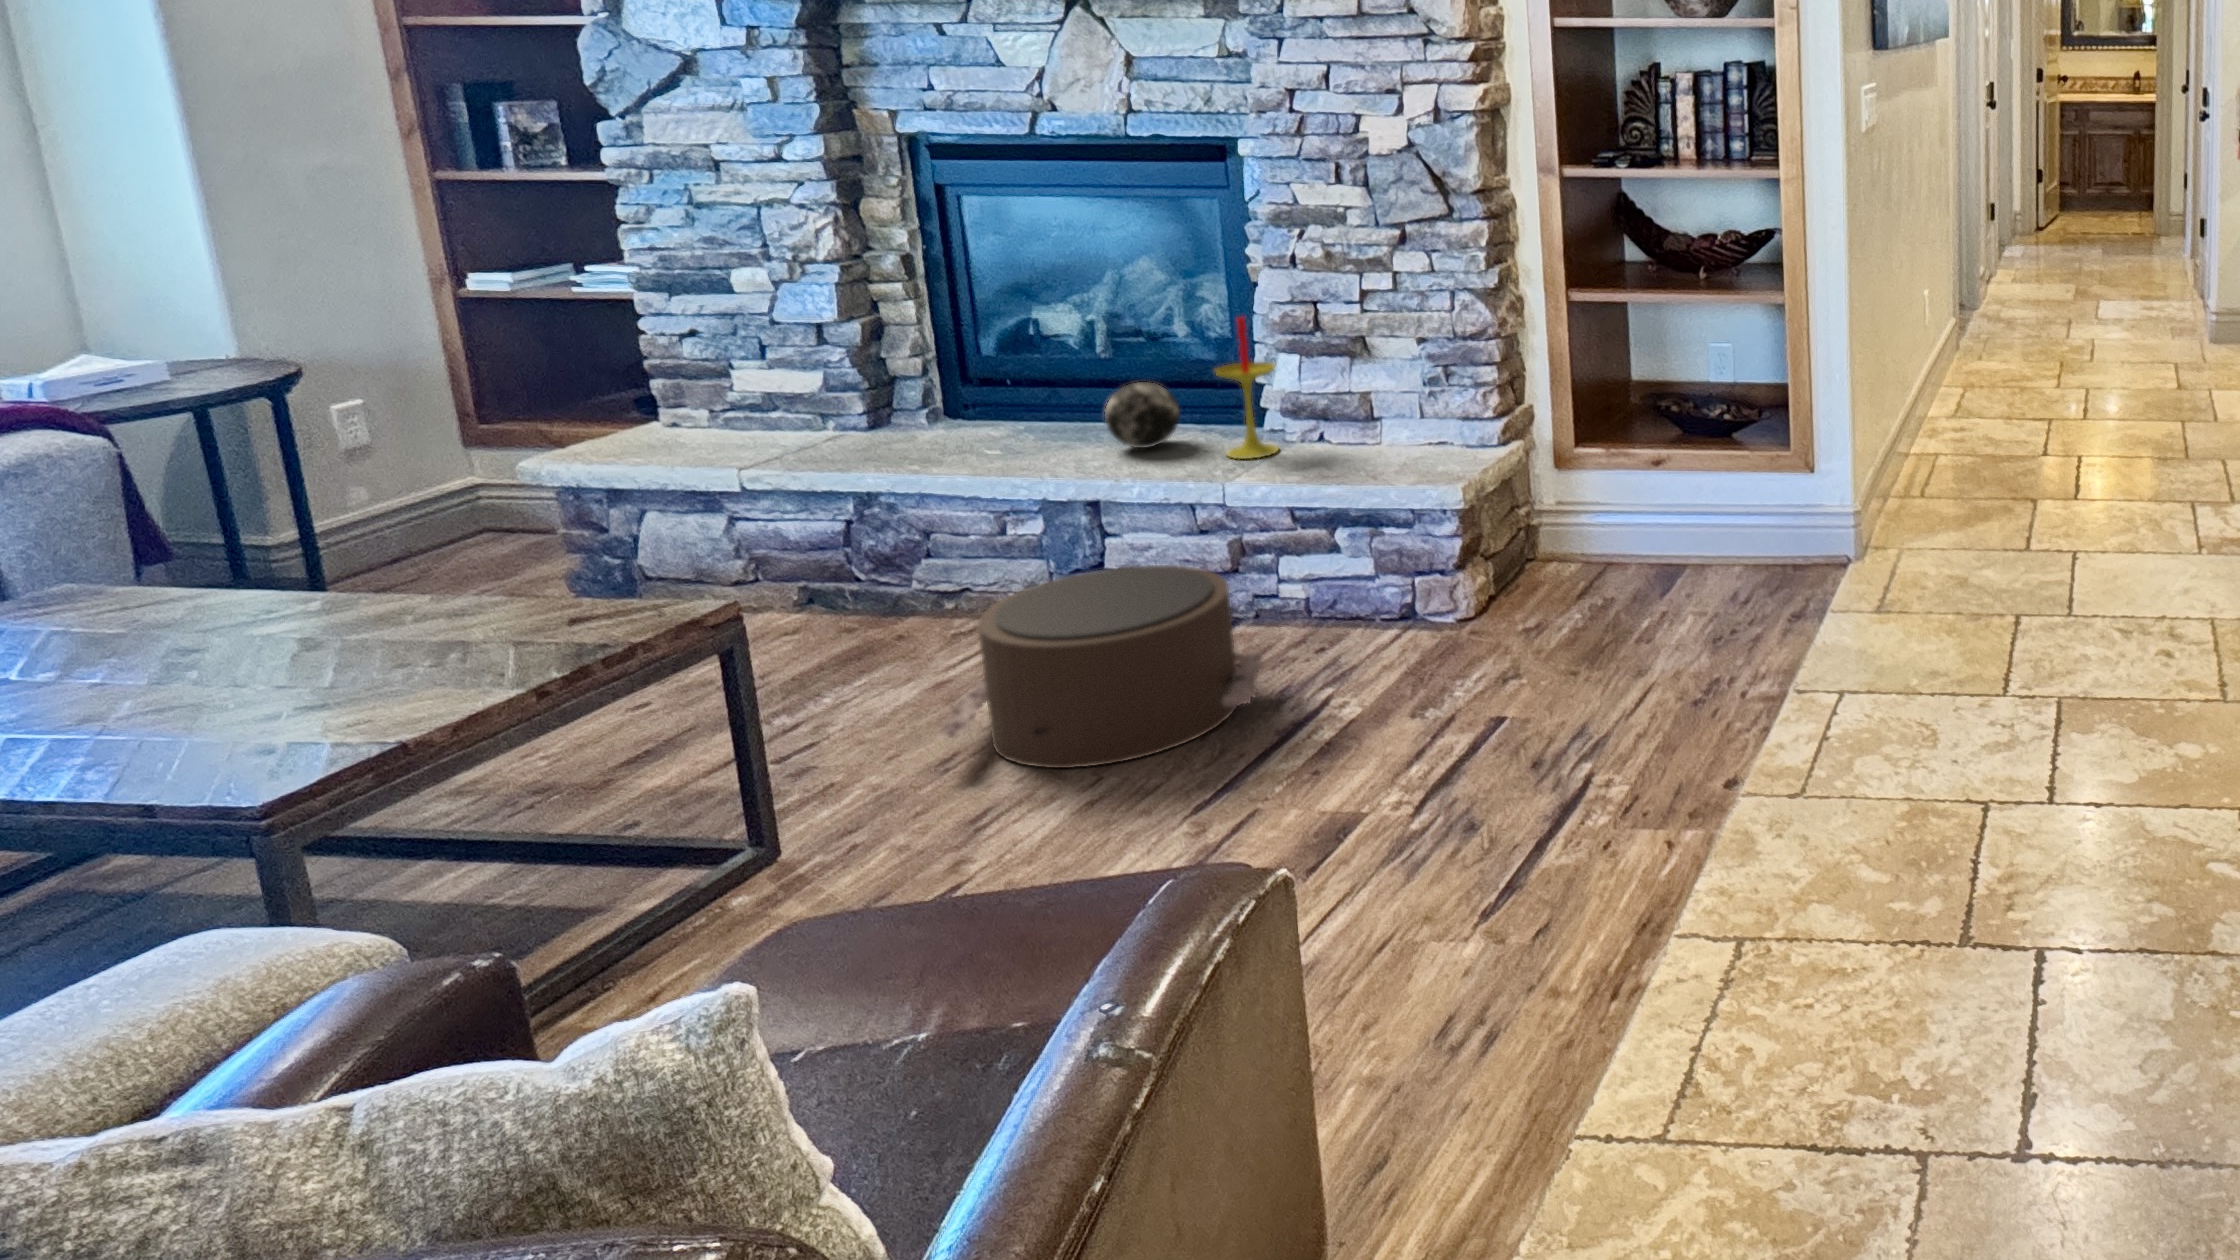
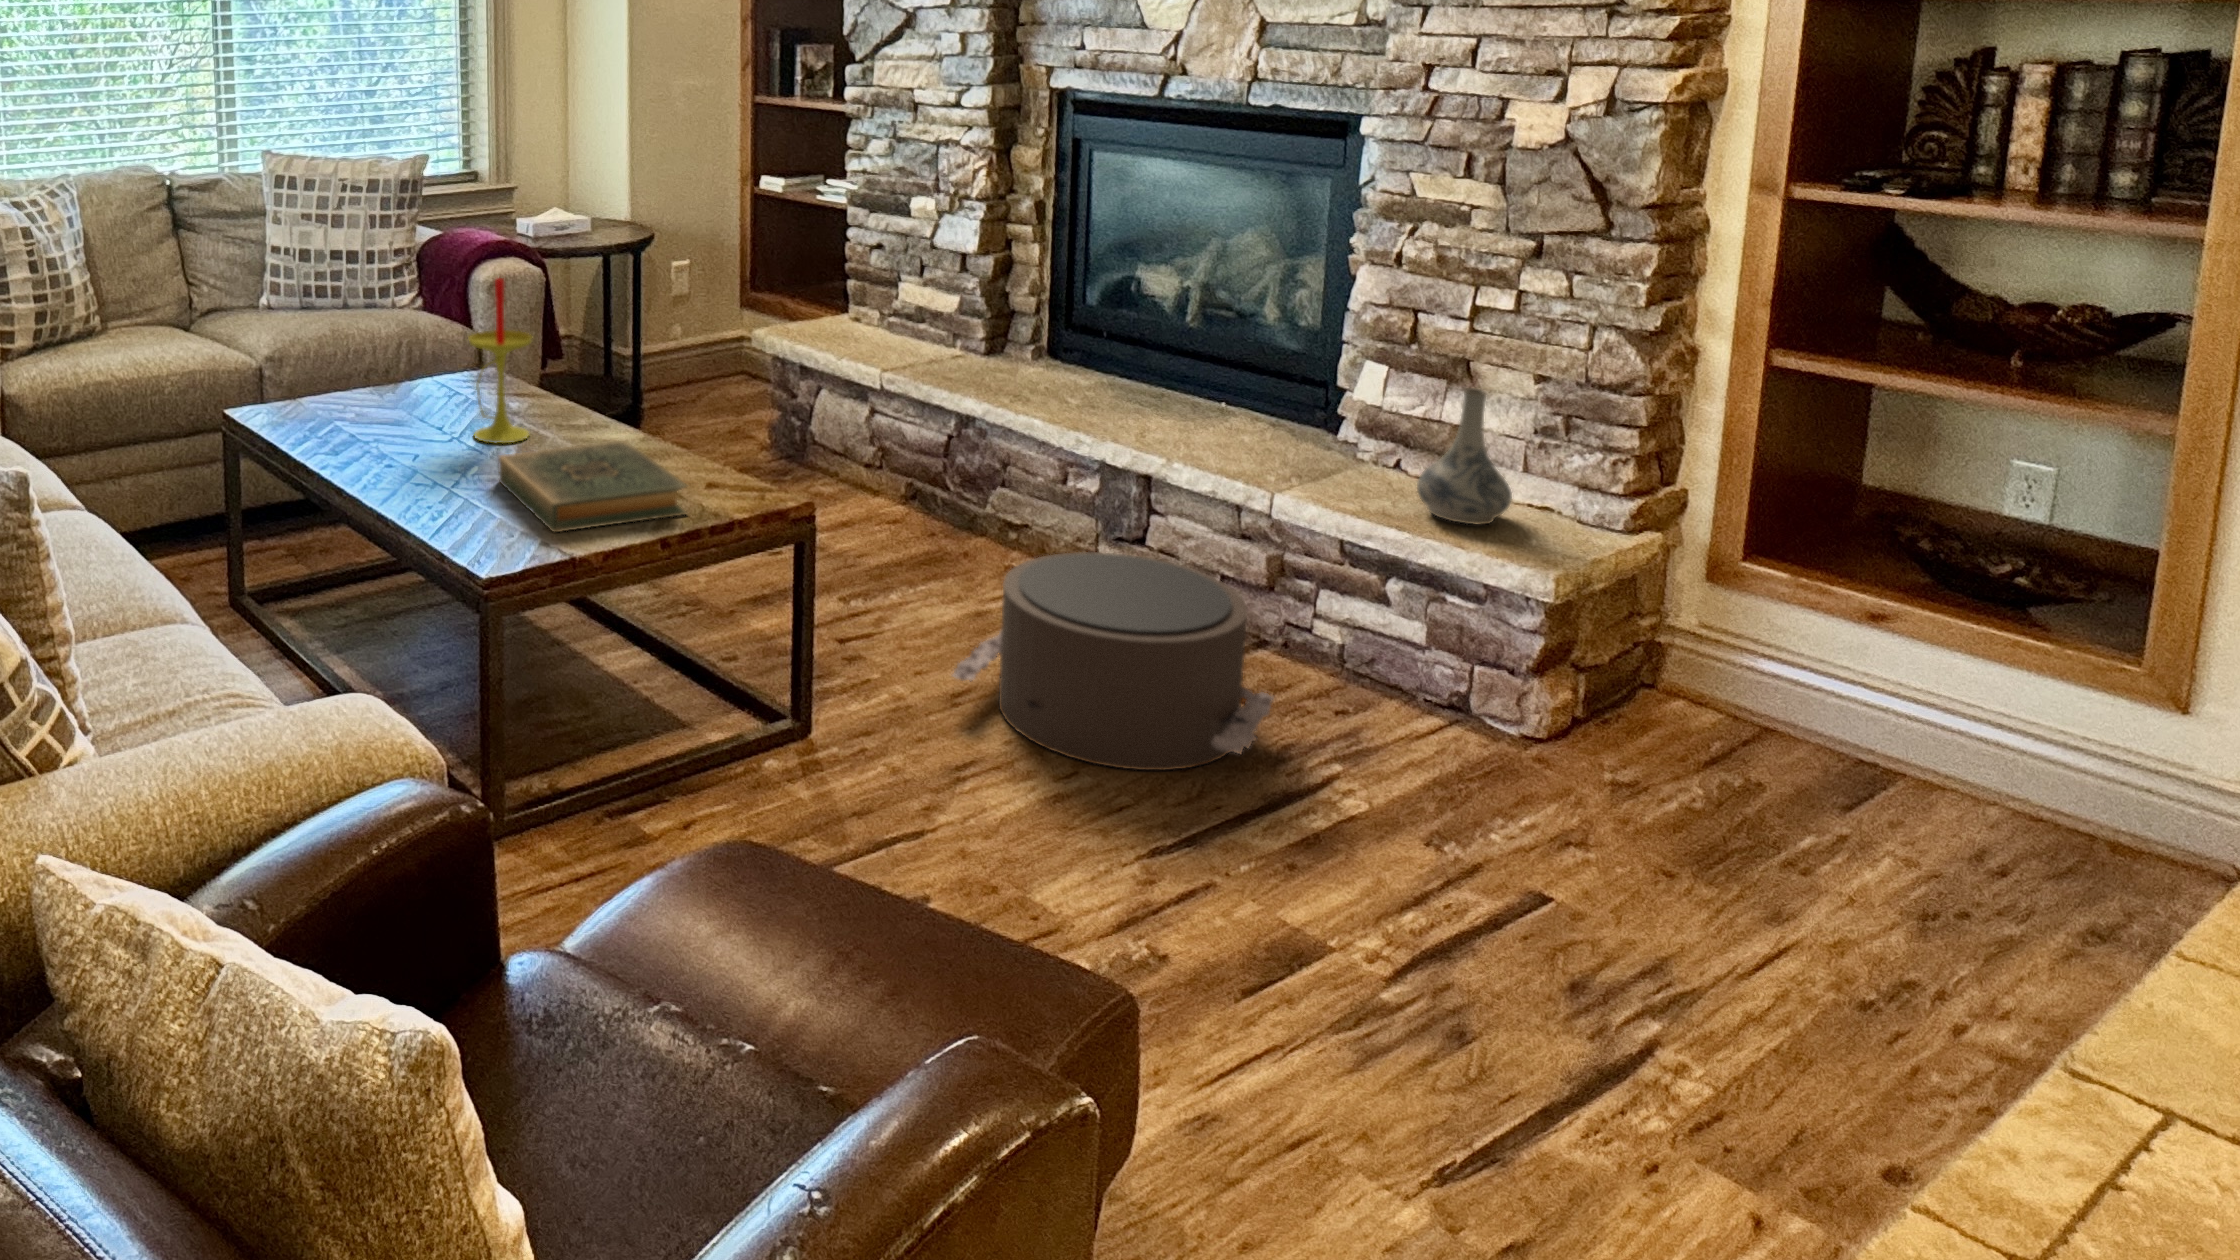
candle: present [1216,316,1278,459] -> present [469,278,532,443]
decorative vase: none [1341,356,1415,468] -> present [1417,388,1512,525]
decorative orb: present [1105,382,1180,448] -> none [1178,364,1253,434]
hardback book: none [205,598,571,724] -> present [498,441,687,532]

